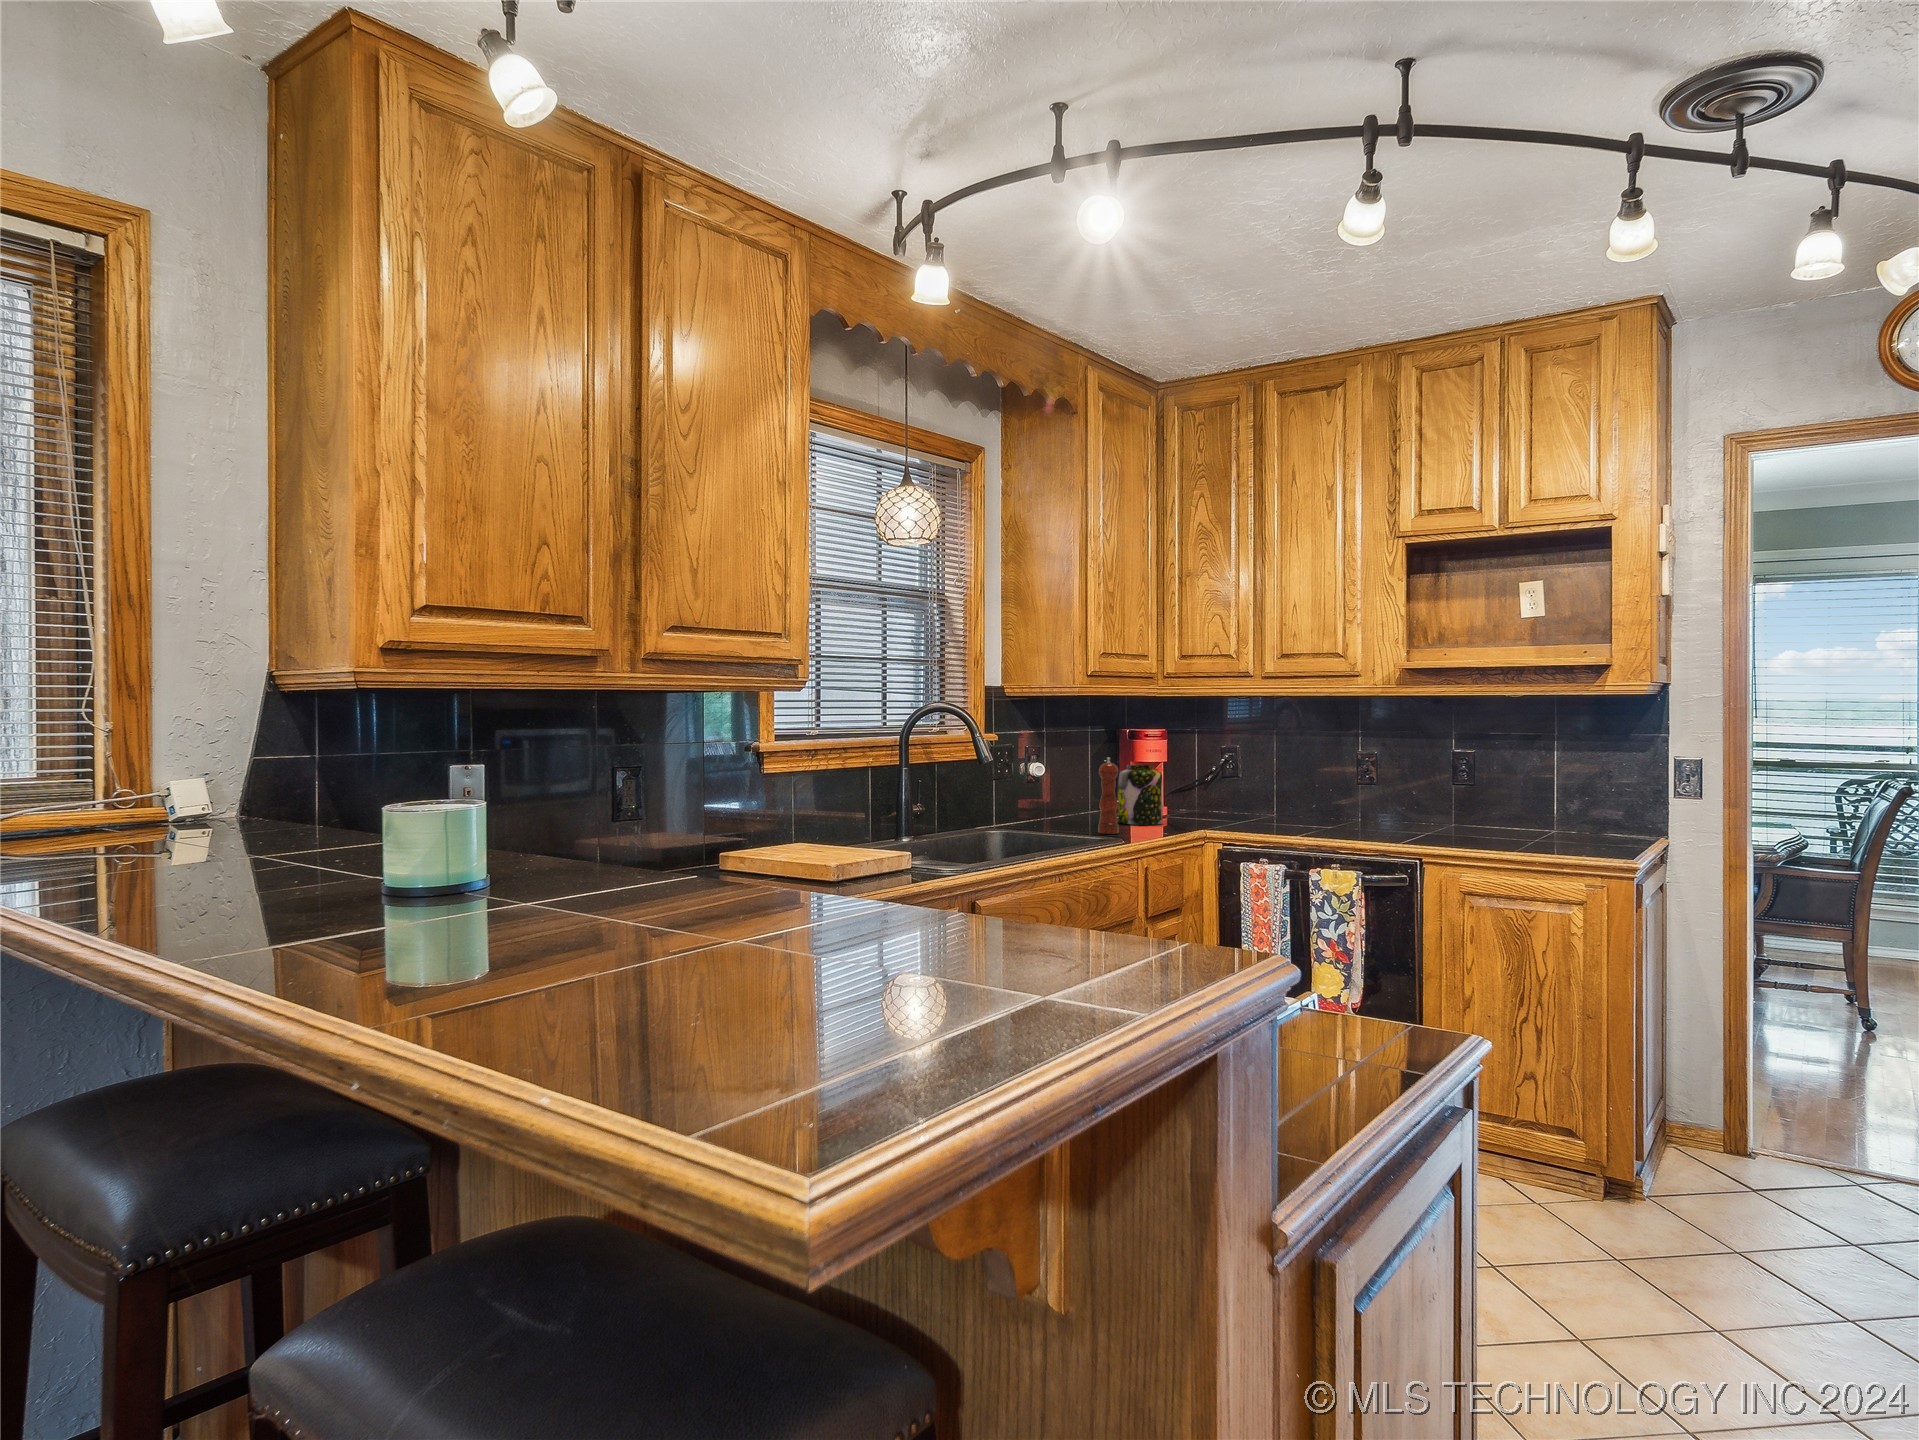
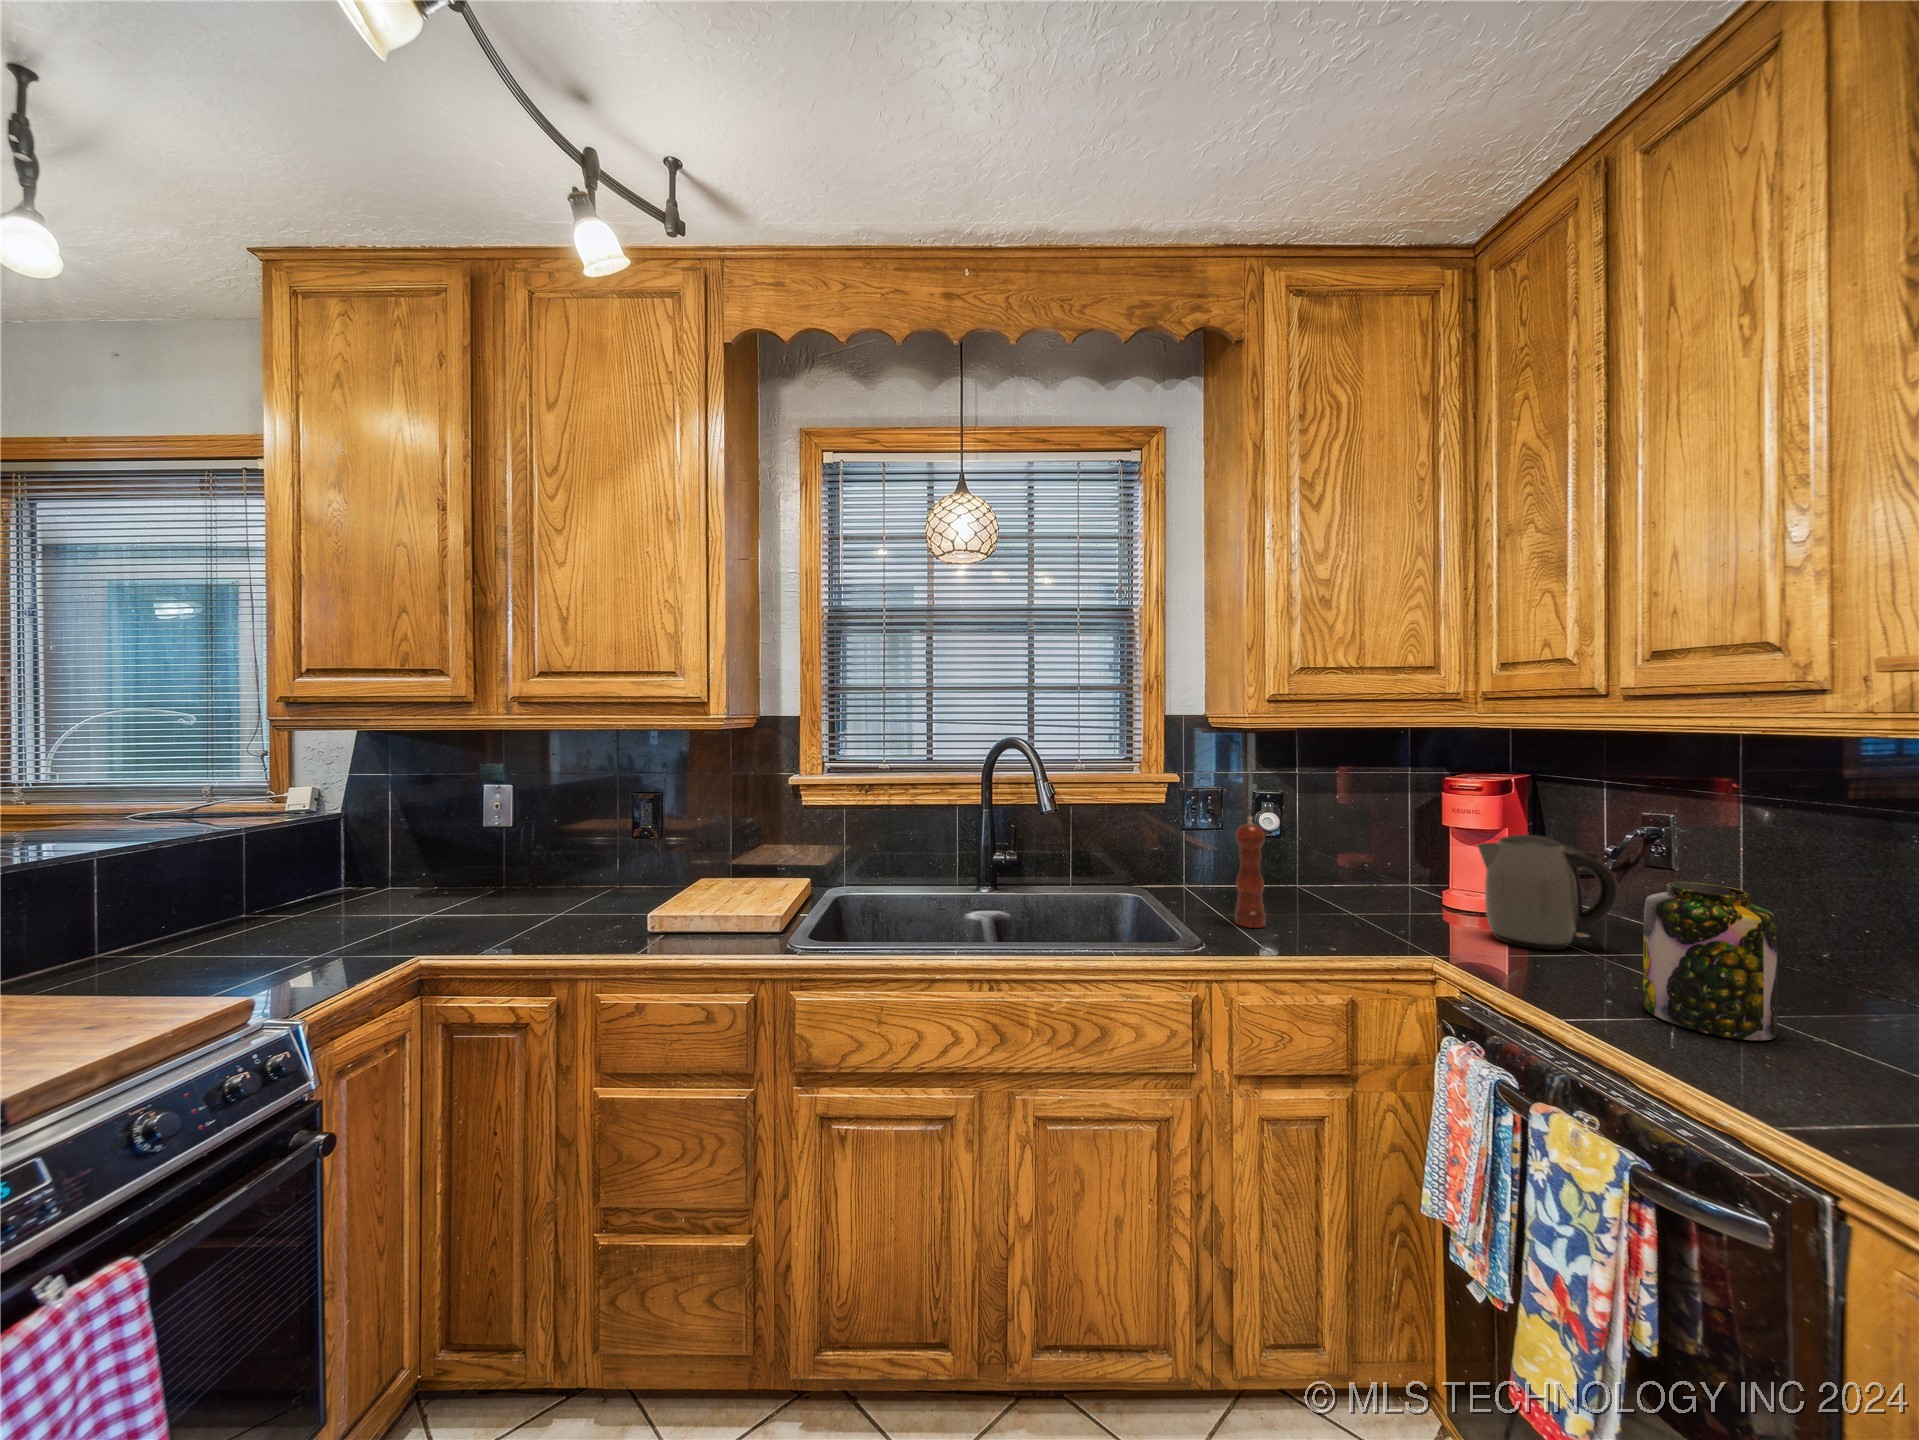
kettle: none [1193,759,1251,824] -> present [1478,835,1618,950]
jar: present [1118,765,1163,825] -> present [1643,882,1777,1040]

